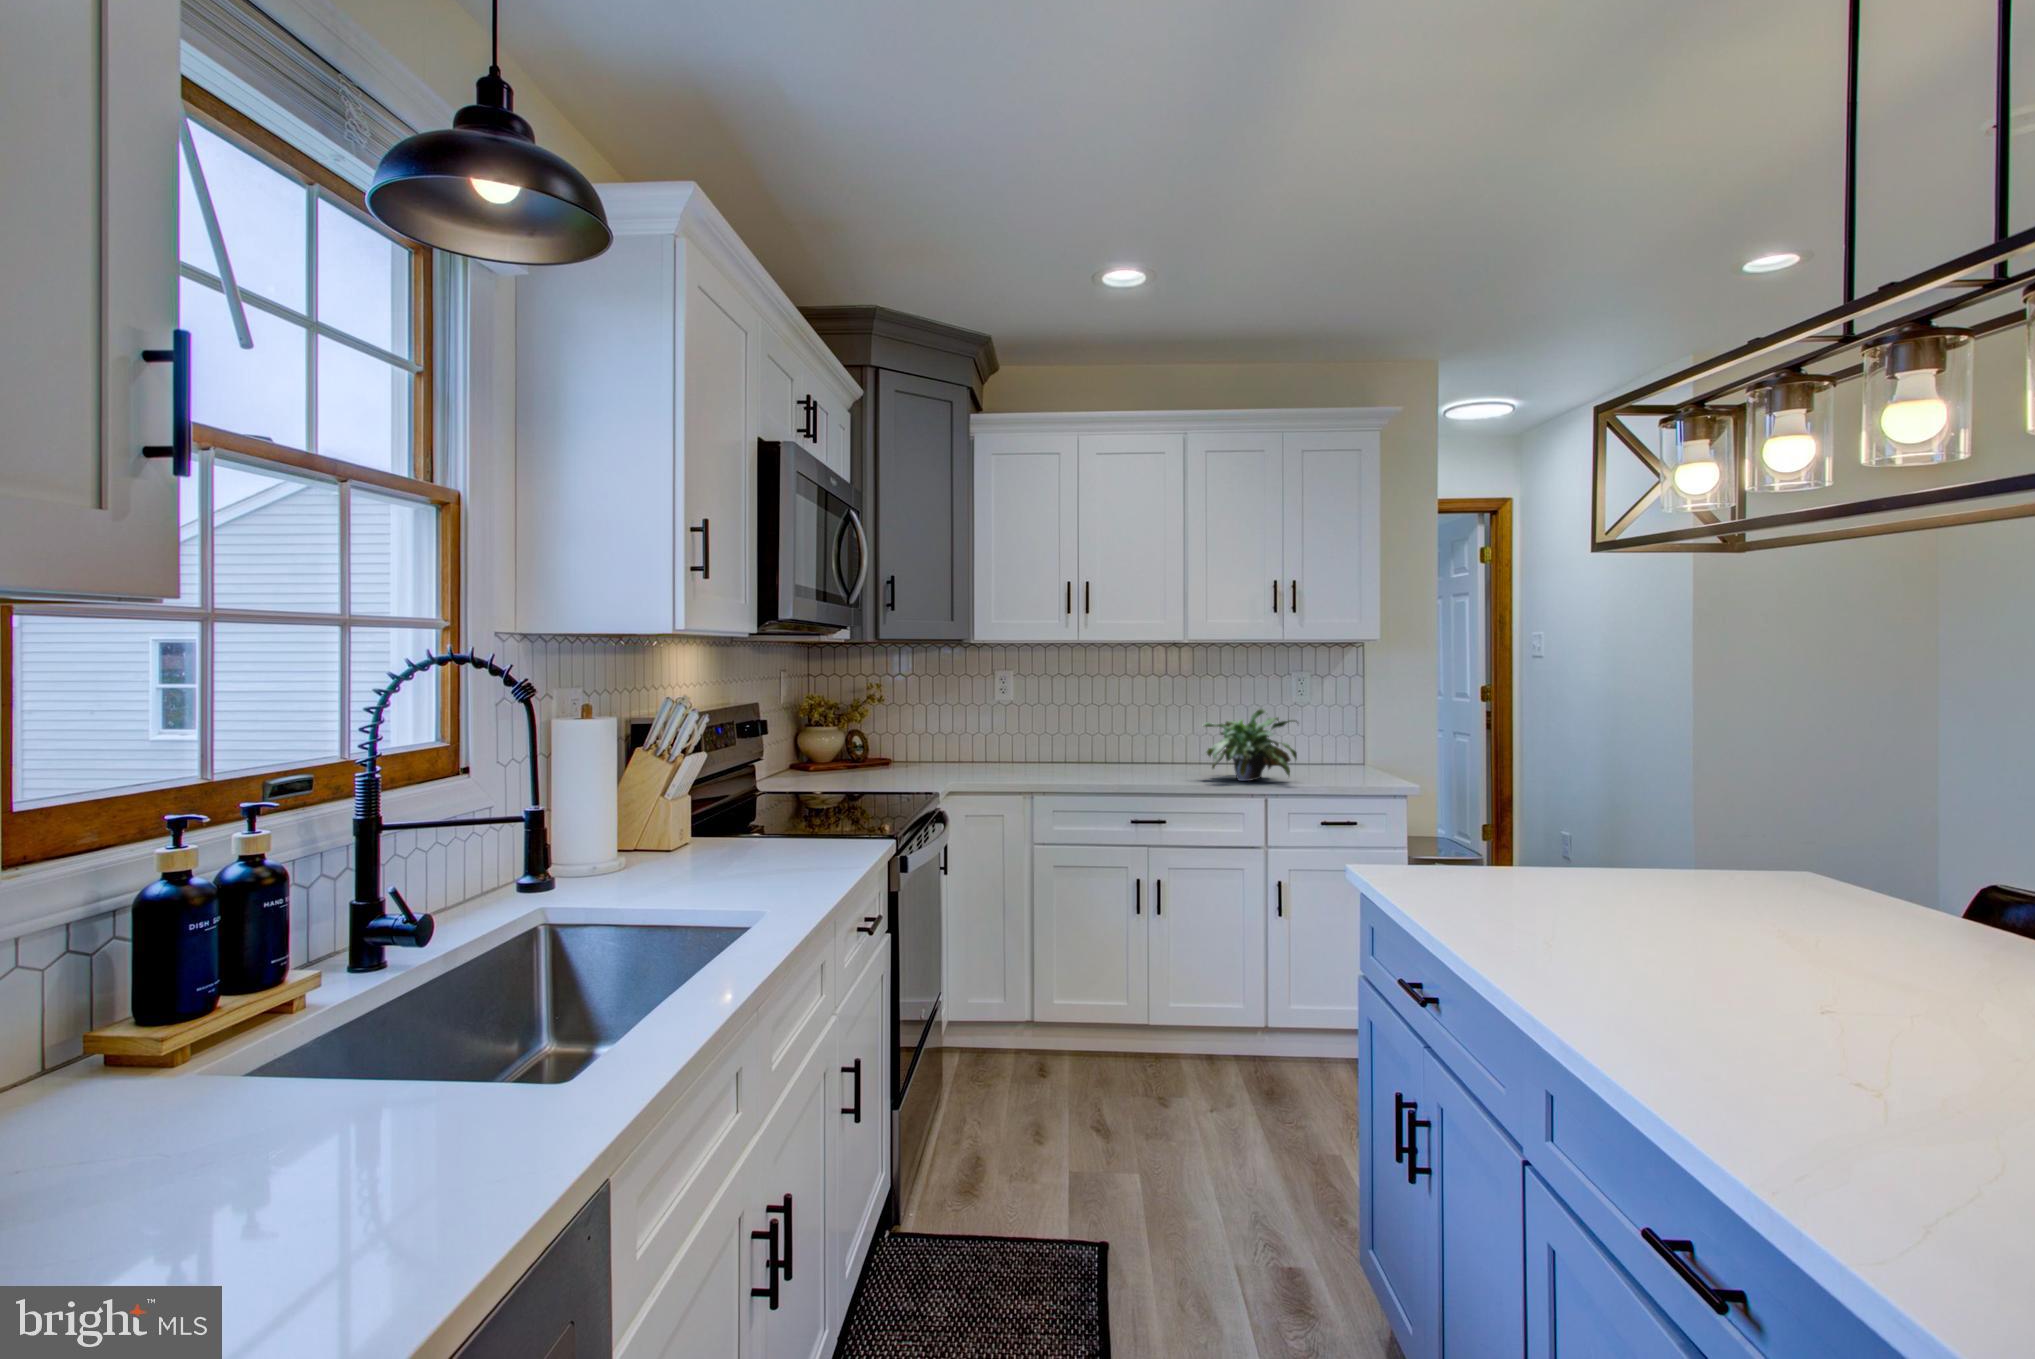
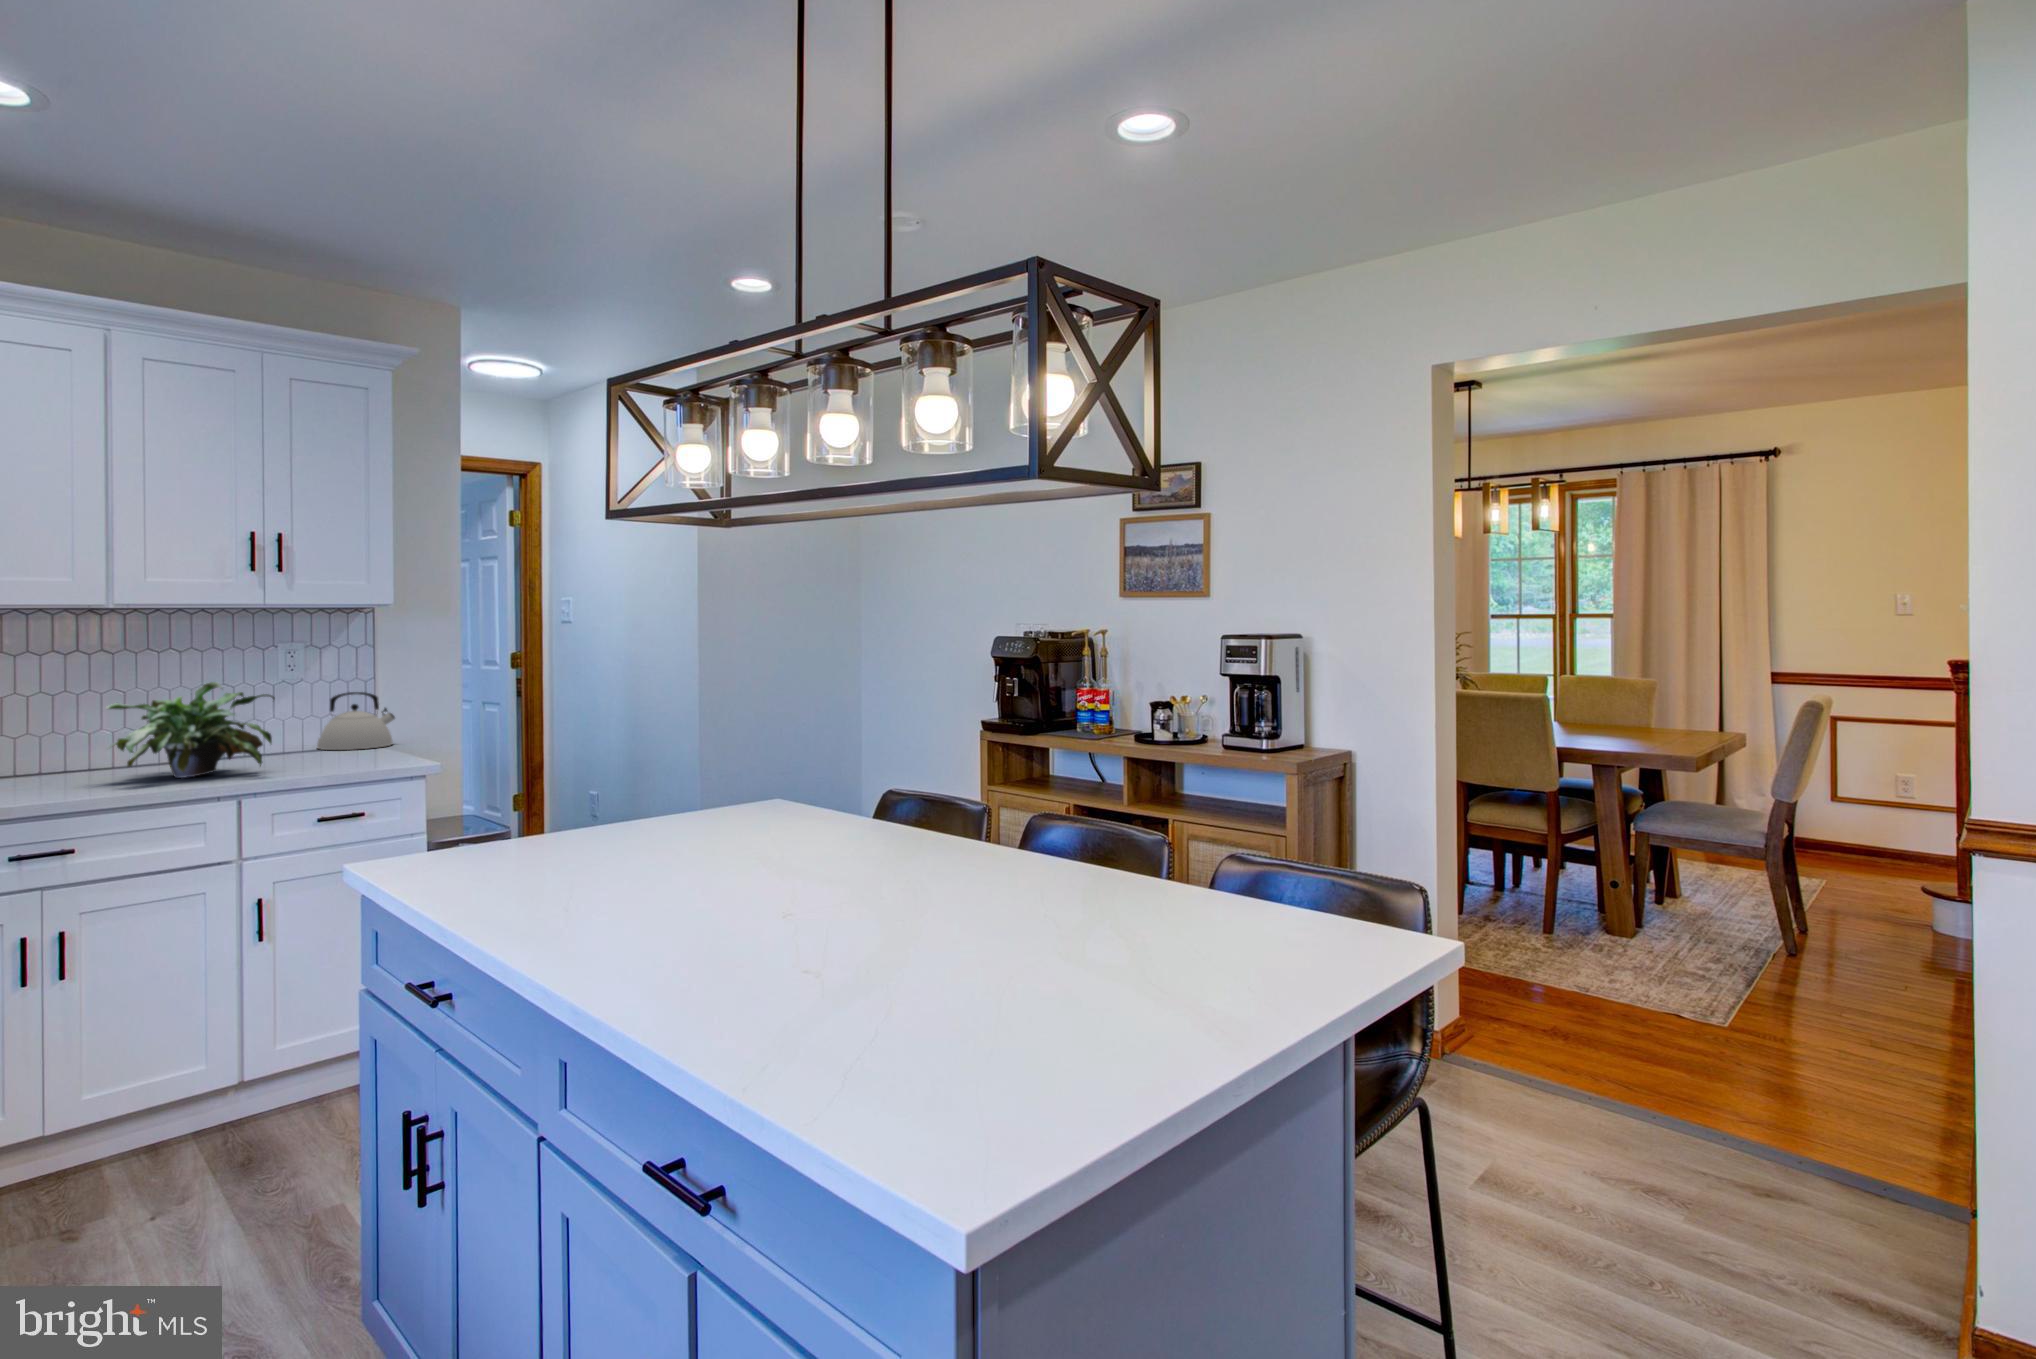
kettle: none [1323,720,1381,770] -> present [317,692,395,750]

